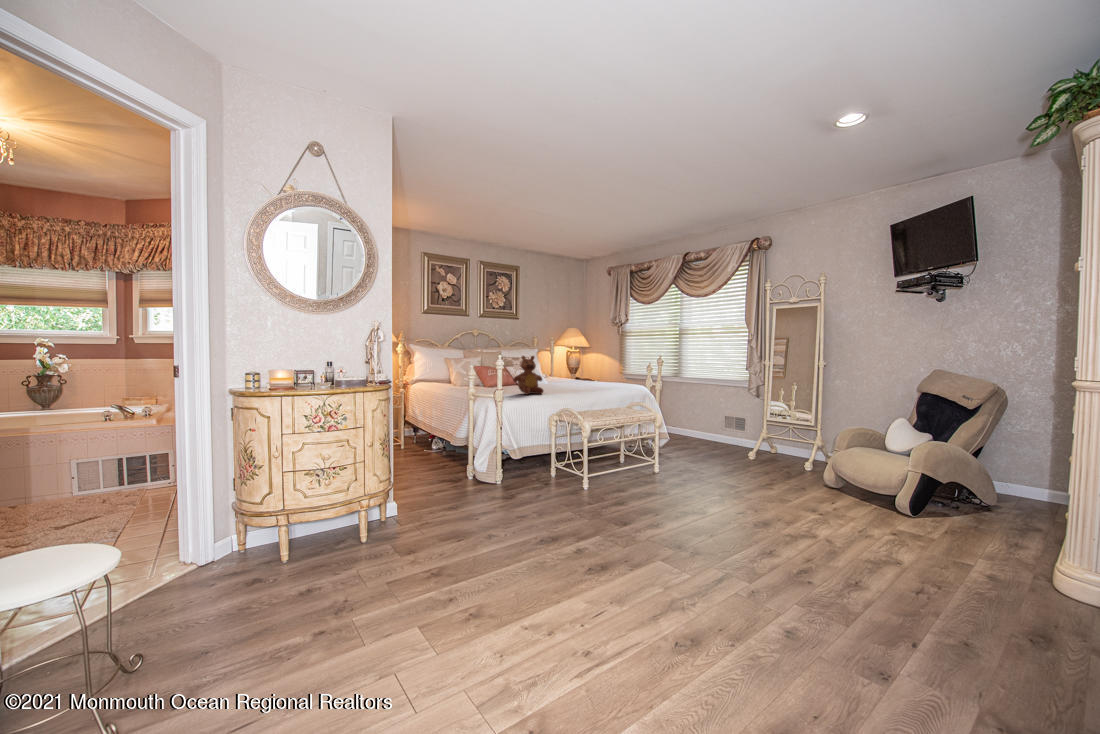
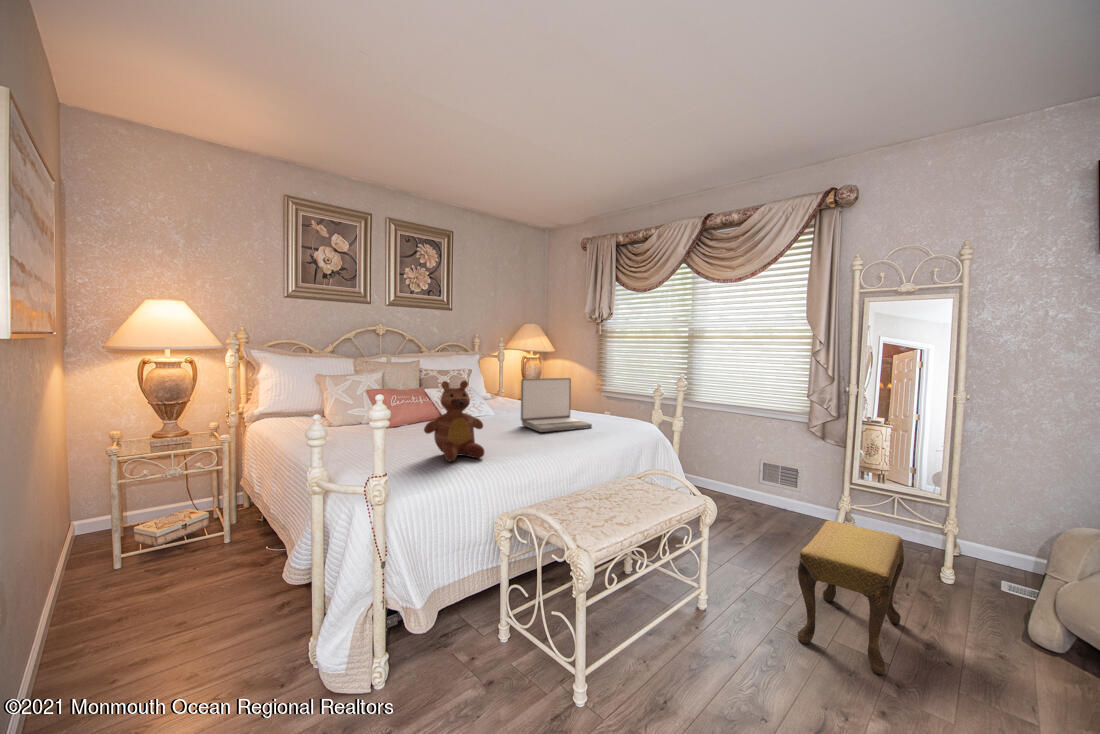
laptop: none [563,359,605,388] -> present [521,378,592,432]
footstool: none [700,429,761,489] -> present [798,520,904,675]

